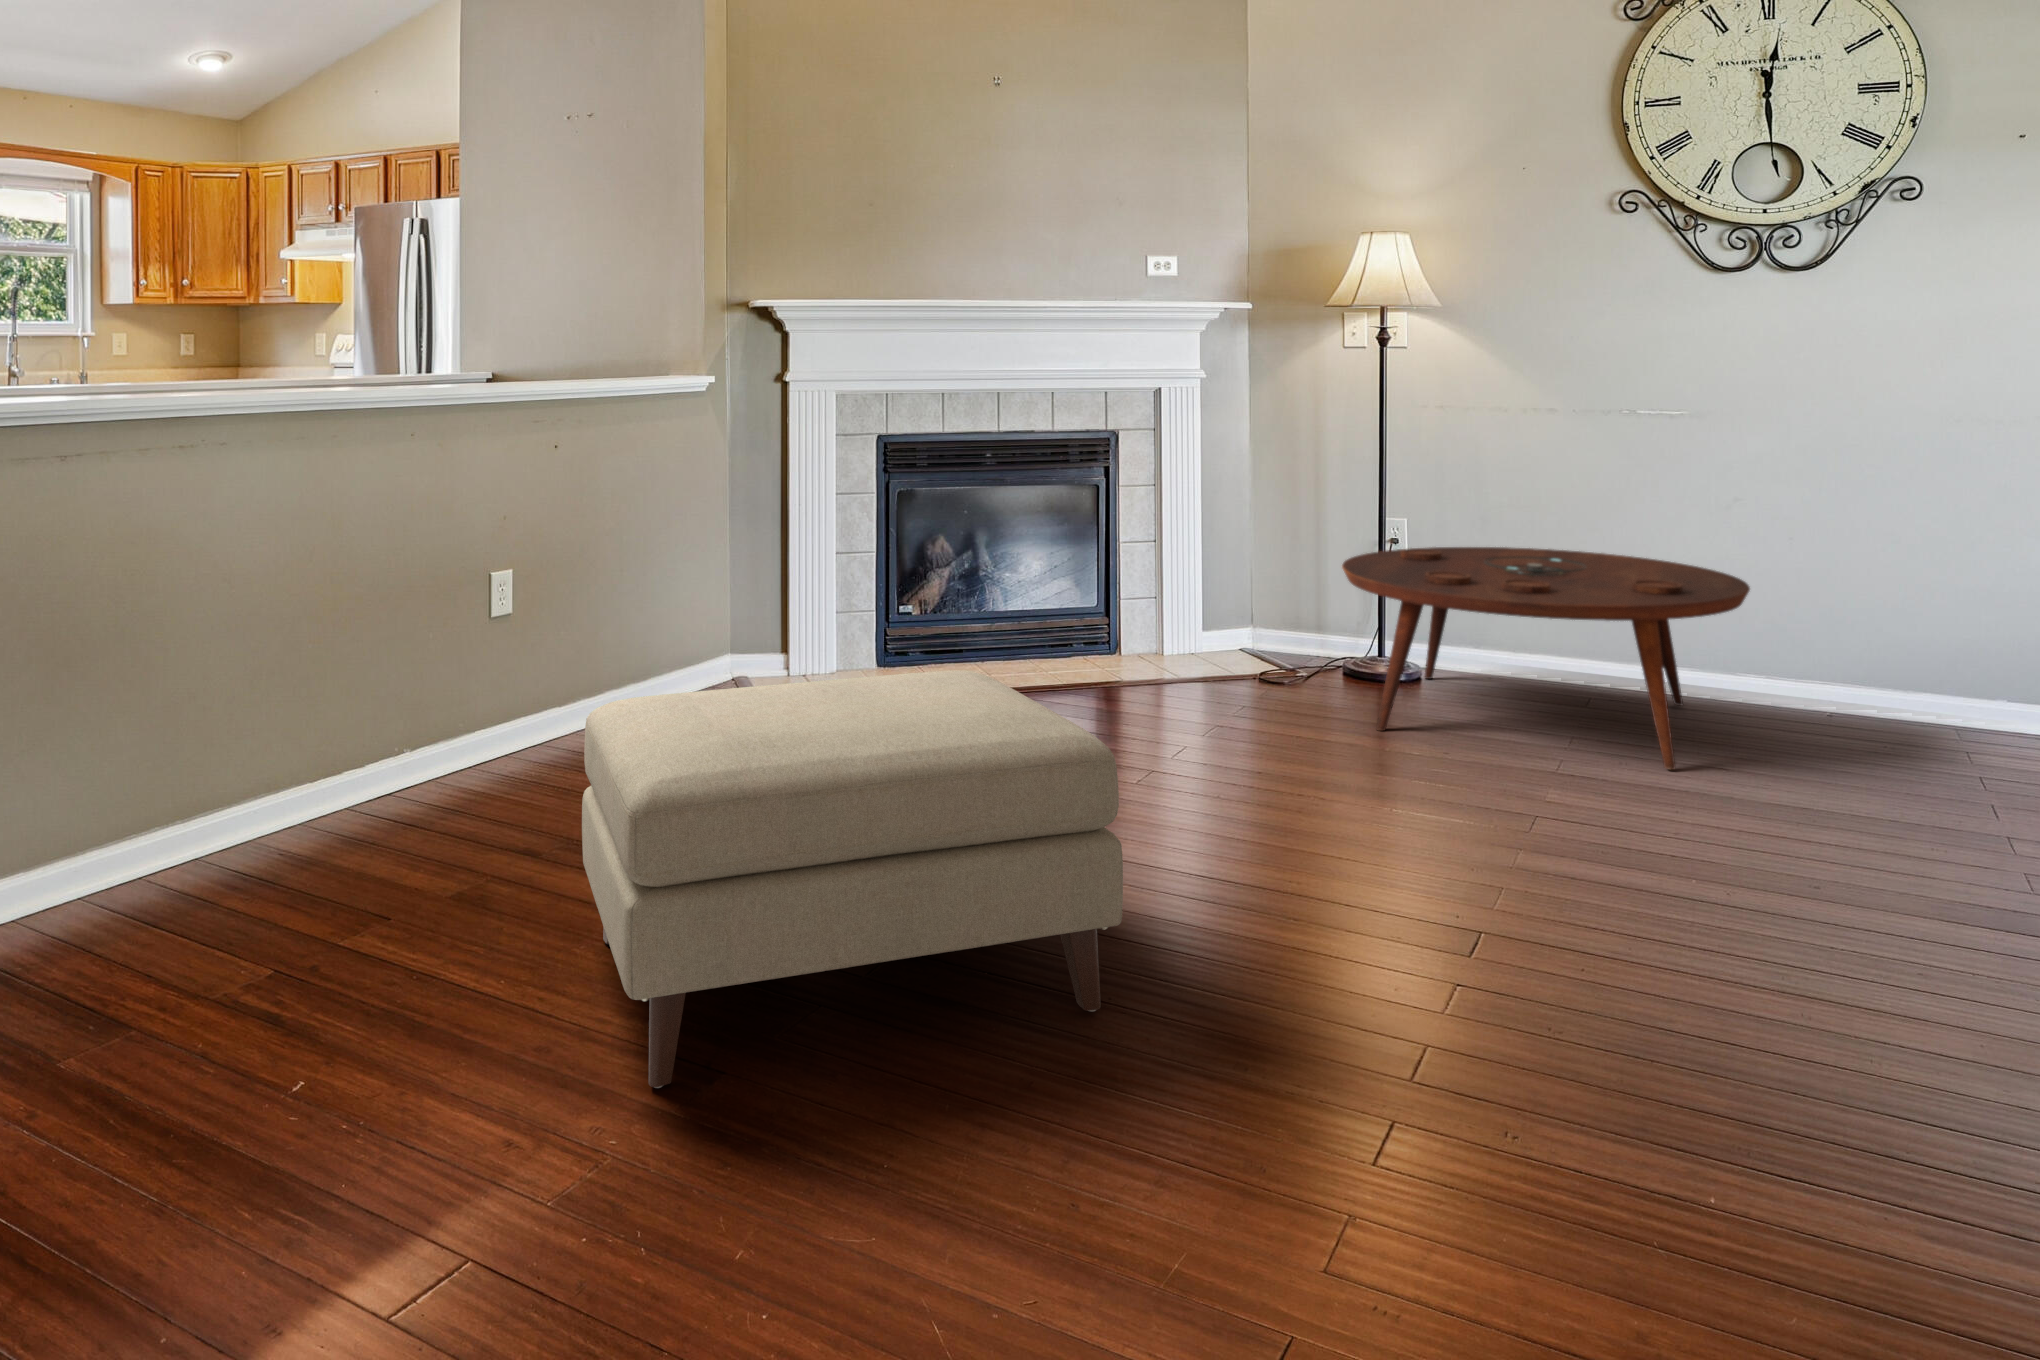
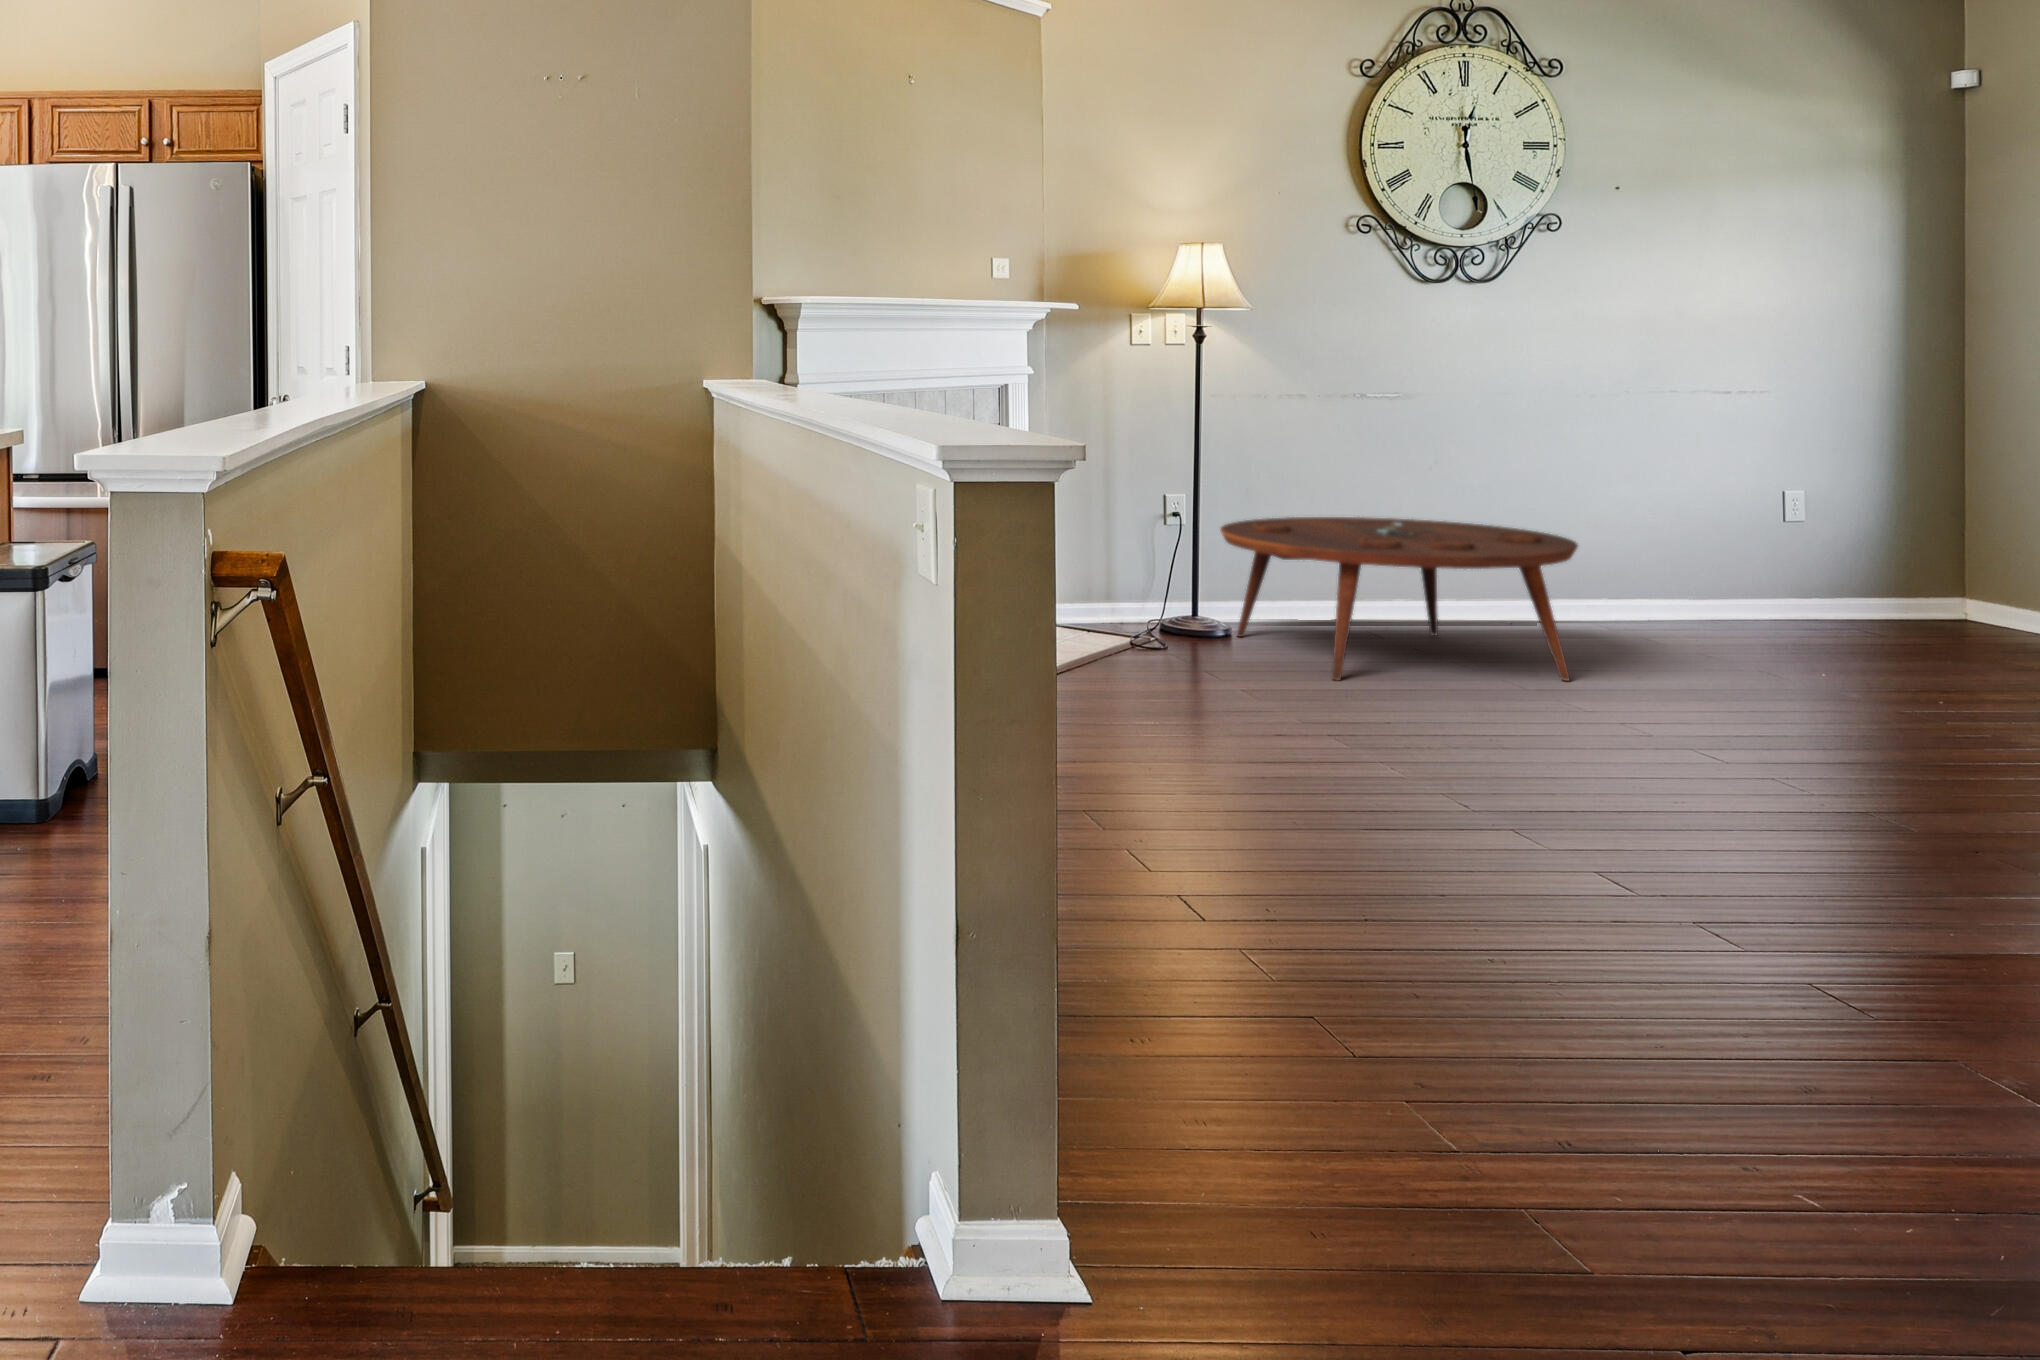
ottoman: present [582,670,1123,1088] -> none [1417,646,1870,1049]

